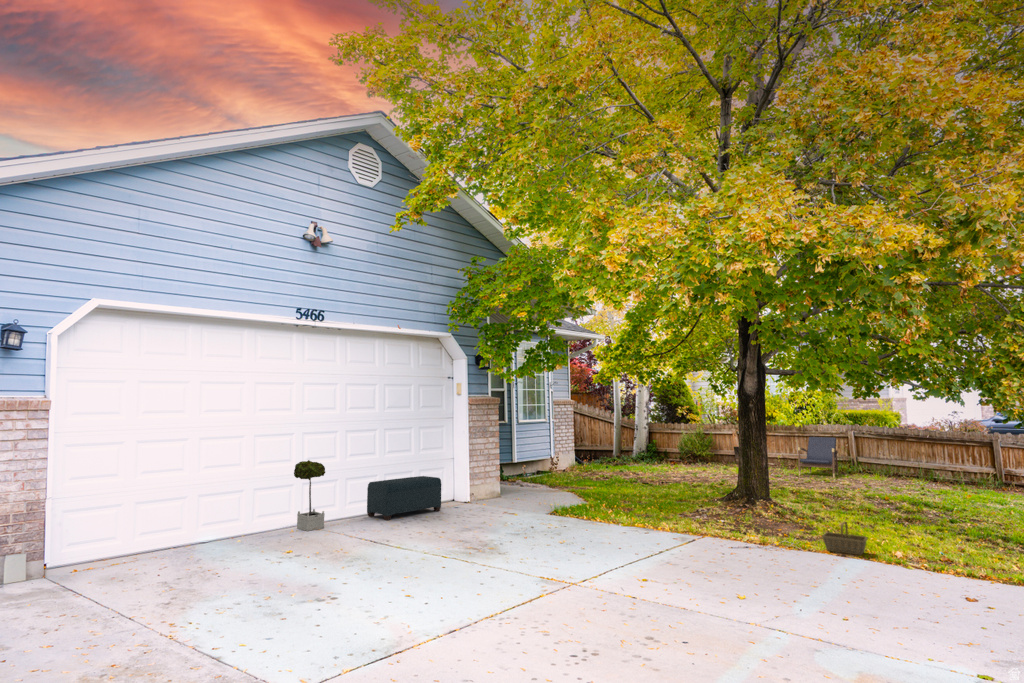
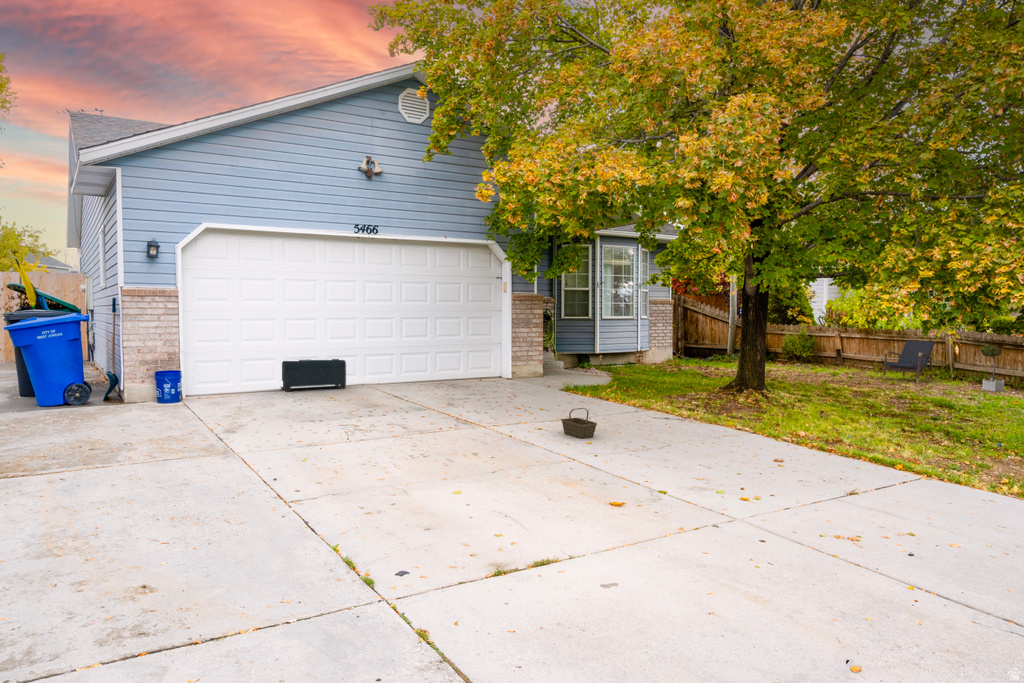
potted tree: present [294,460,325,531] -> present [981,344,1004,391]
bench: present [367,476,441,520] -> present [281,359,346,392]
basket: present [822,522,867,555] -> present [561,408,597,439]

